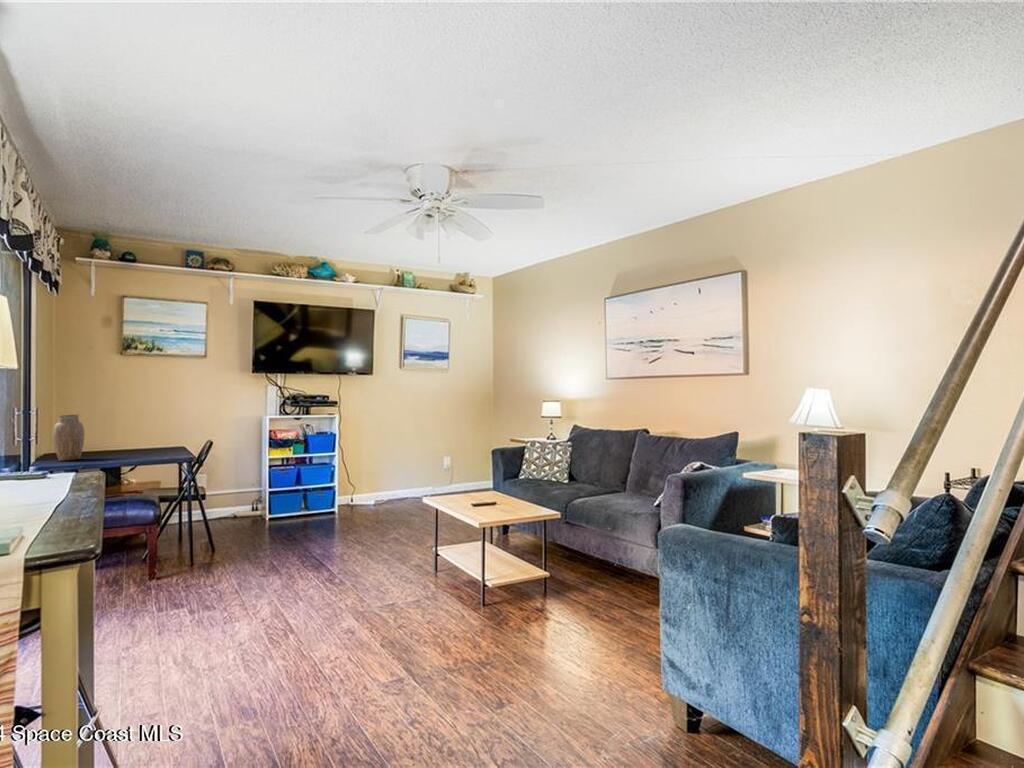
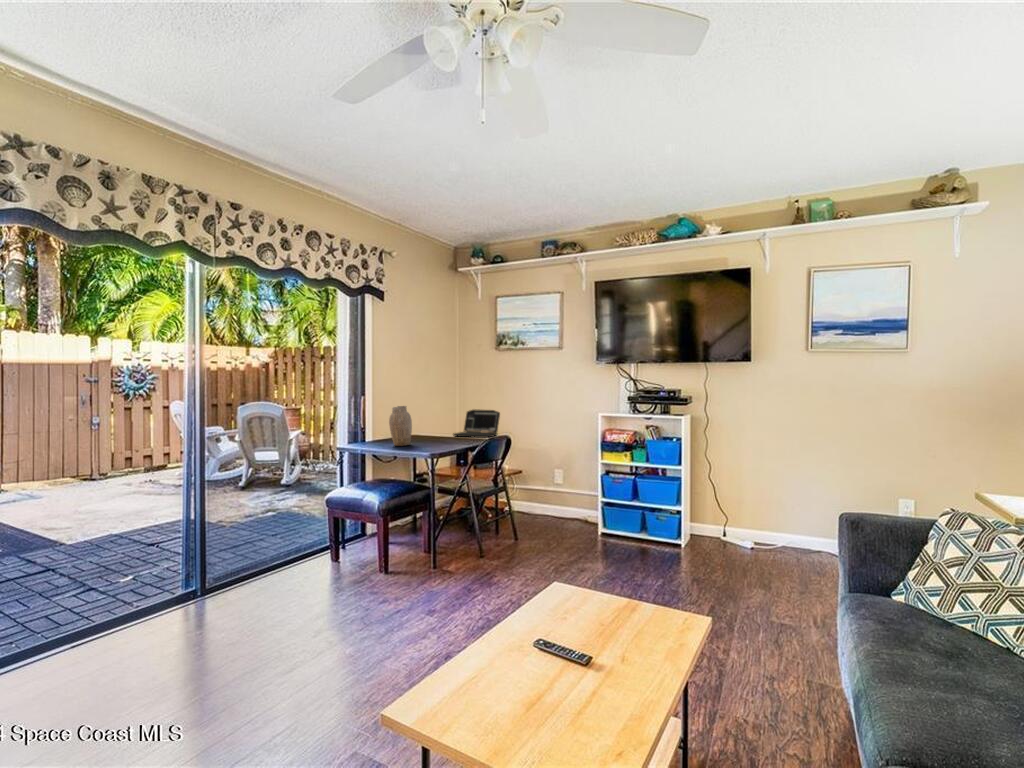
laptop: none [76,420,131,451] -> present [453,409,500,438]

